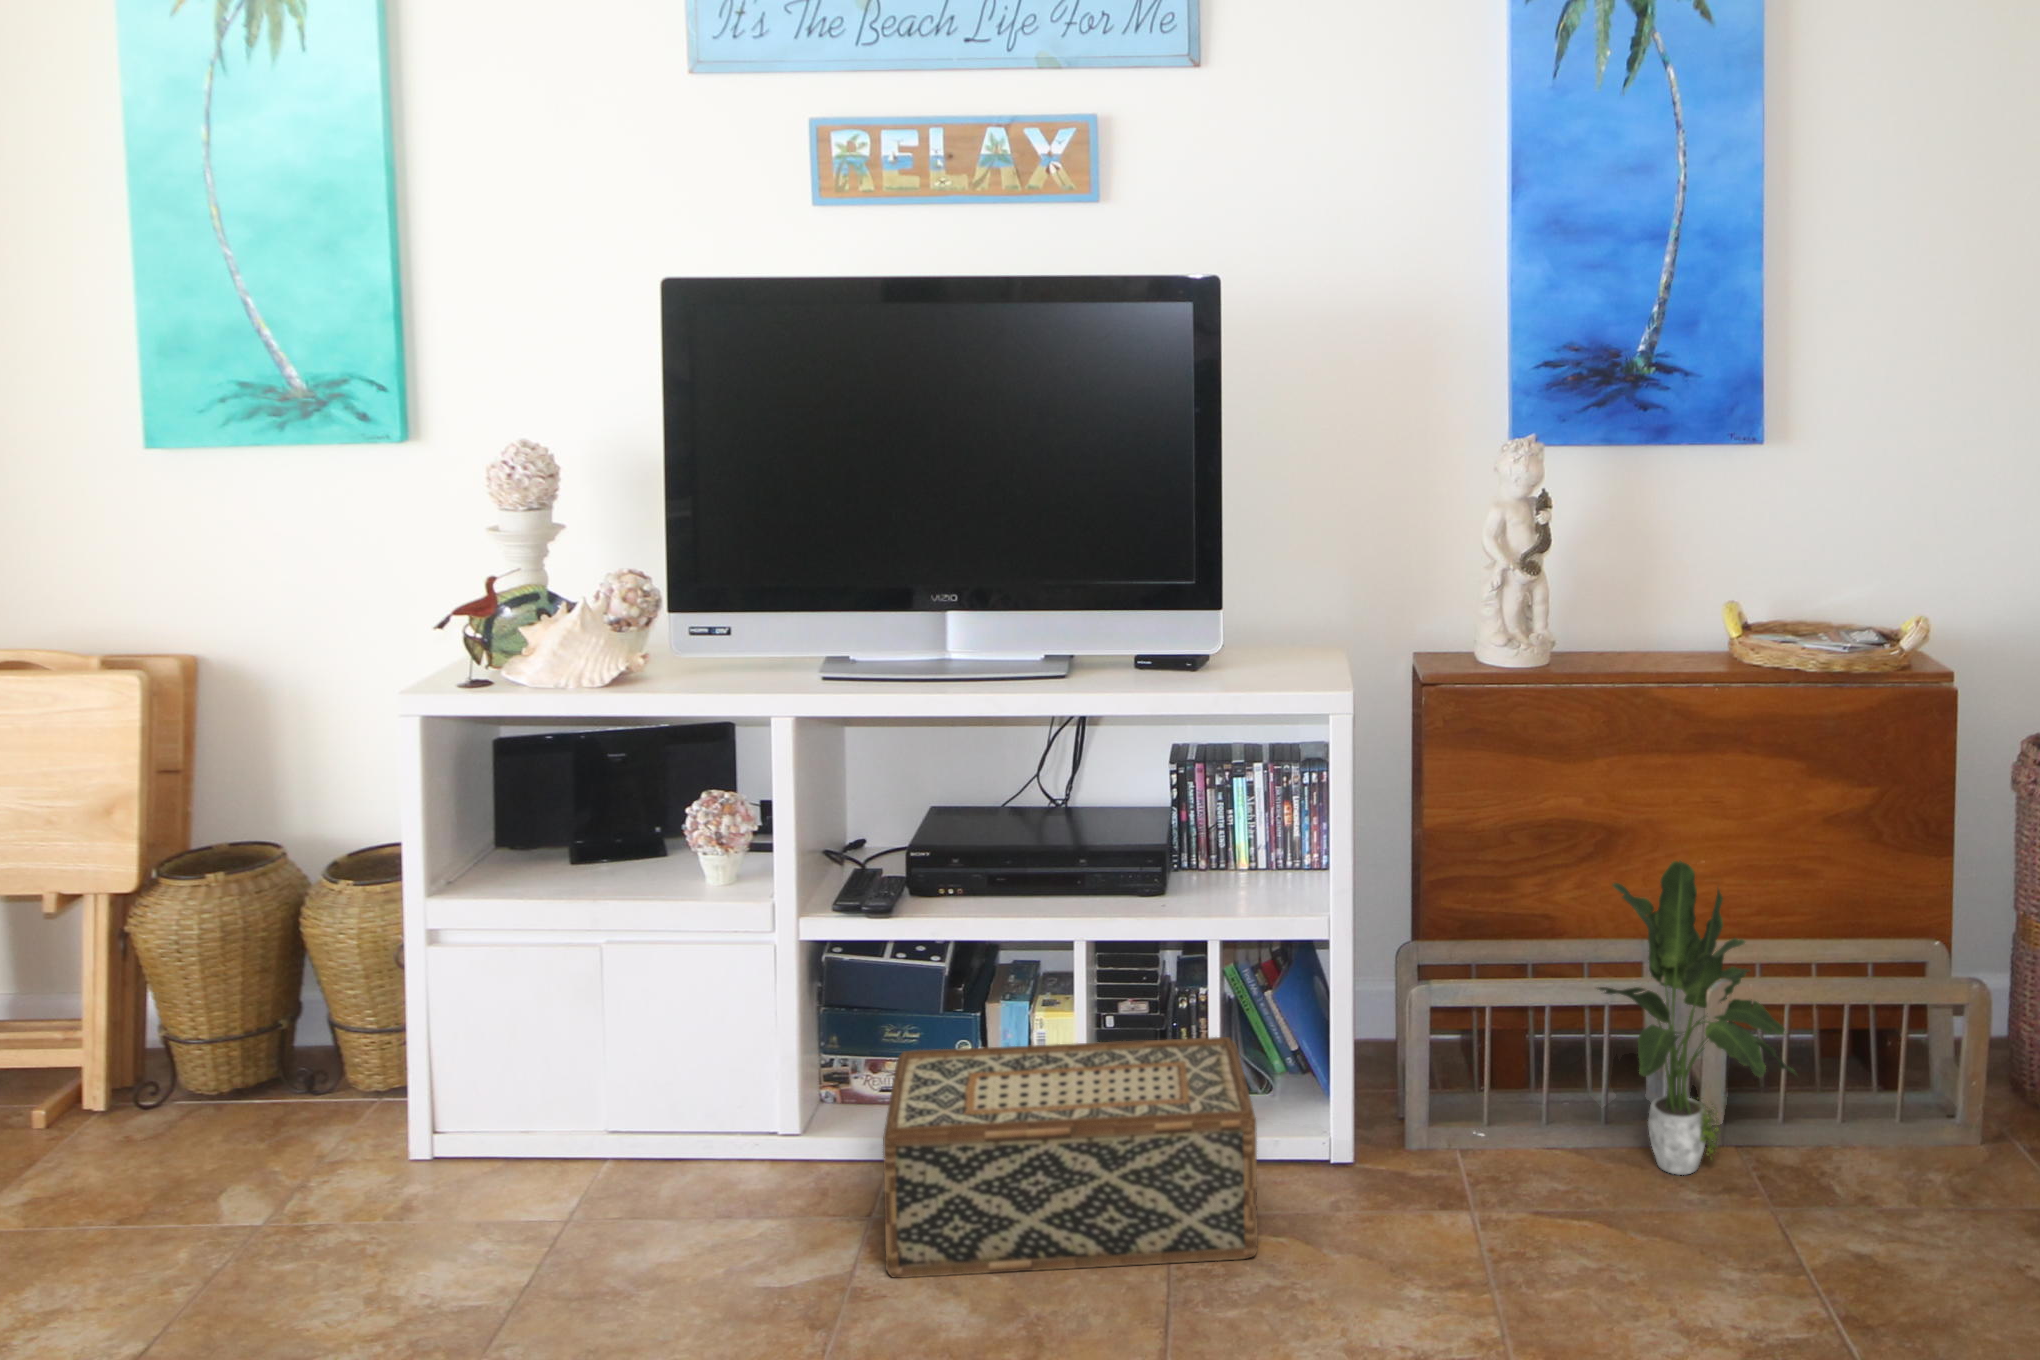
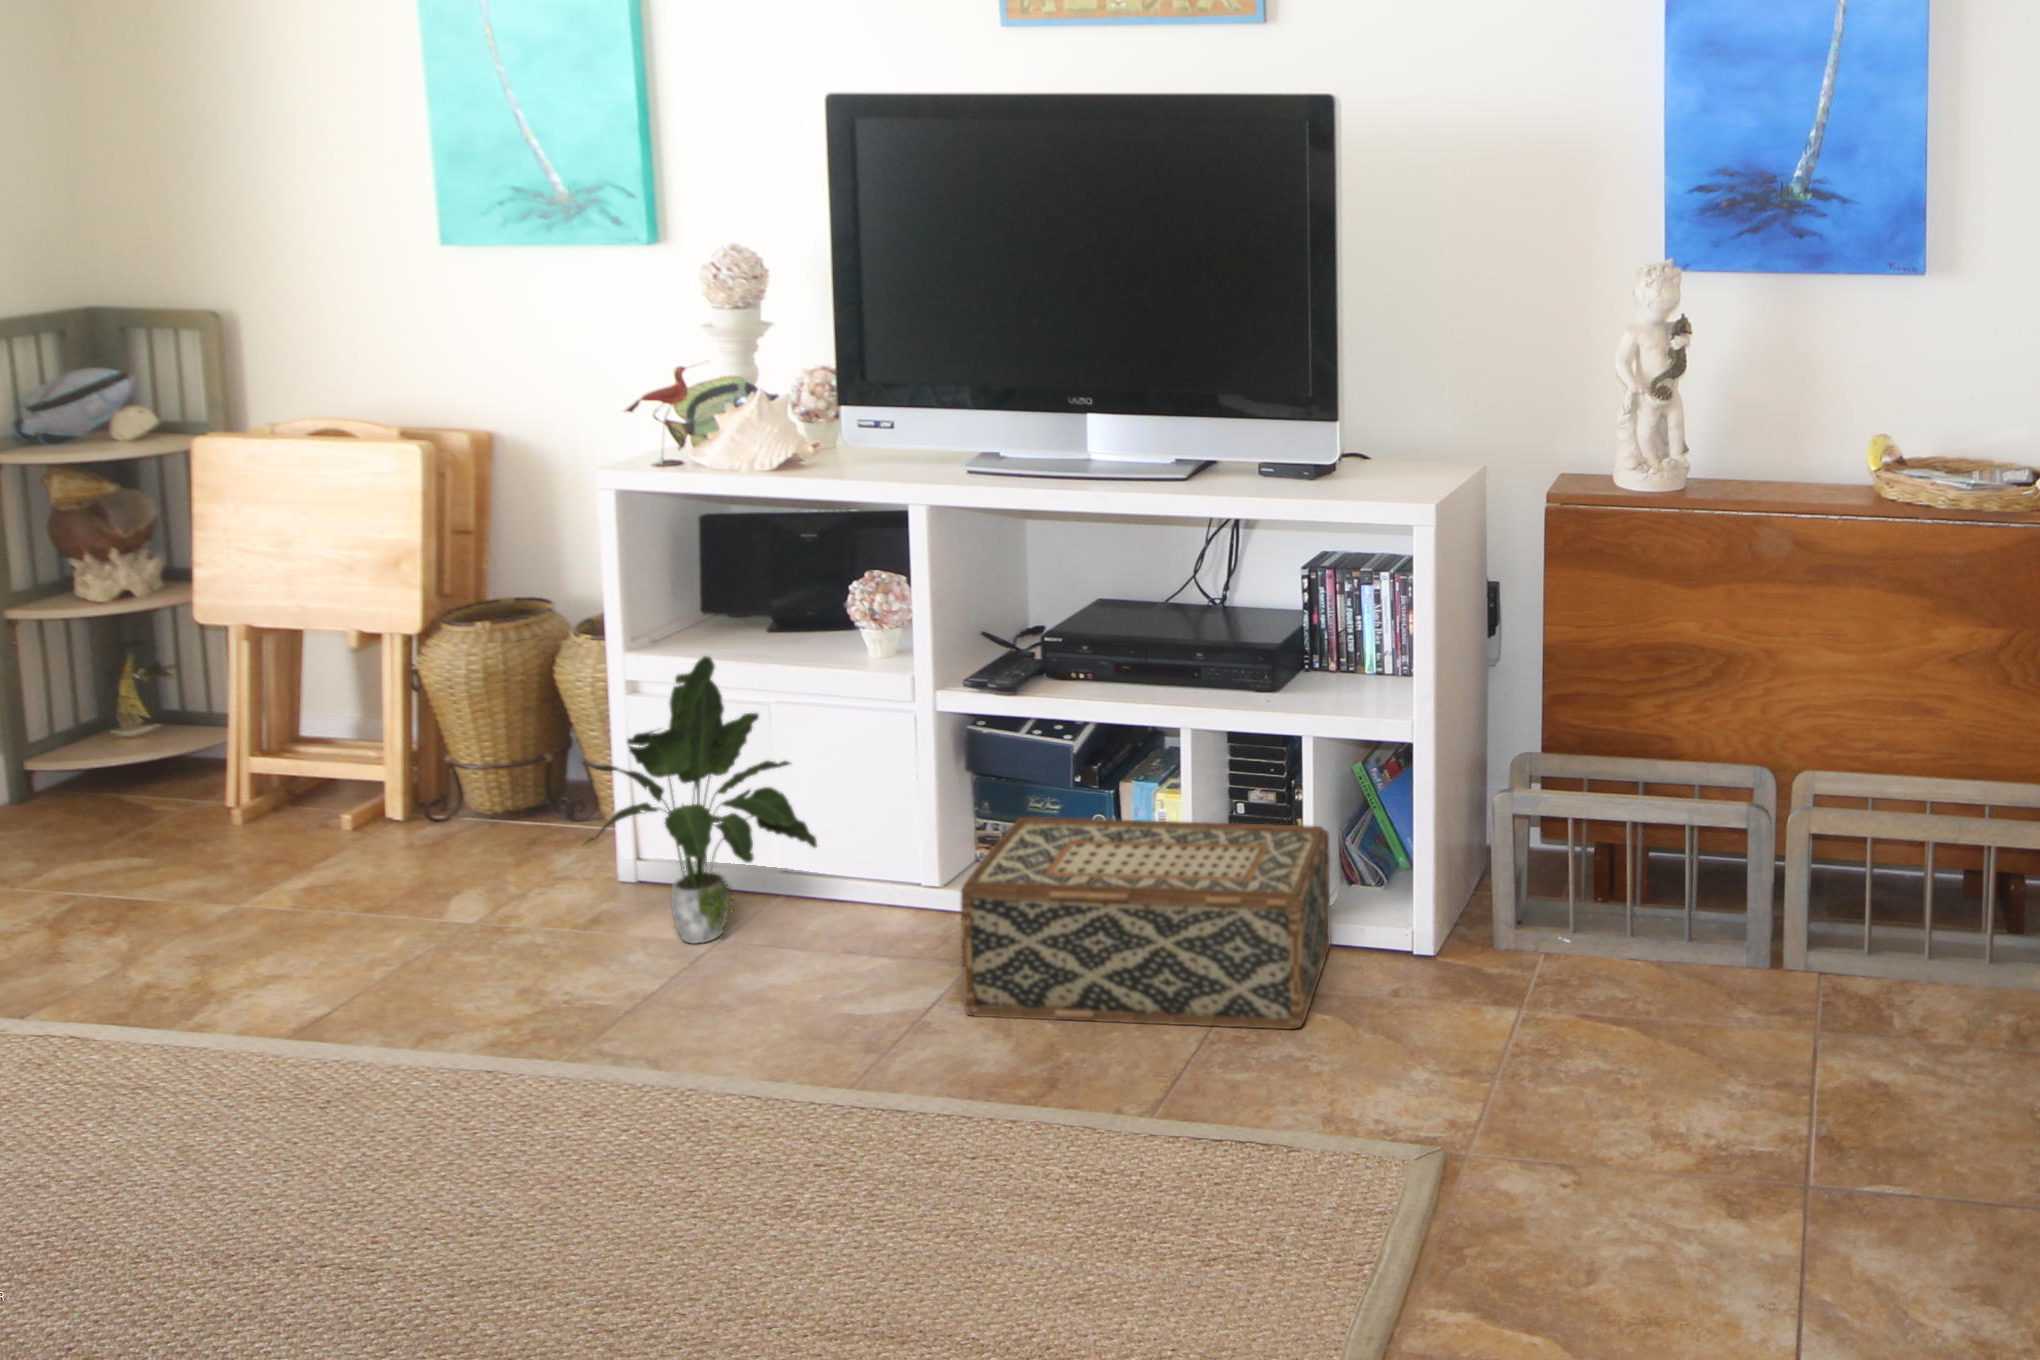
potted plant: present [1598,861,1796,1175] -> present [586,656,817,943]

